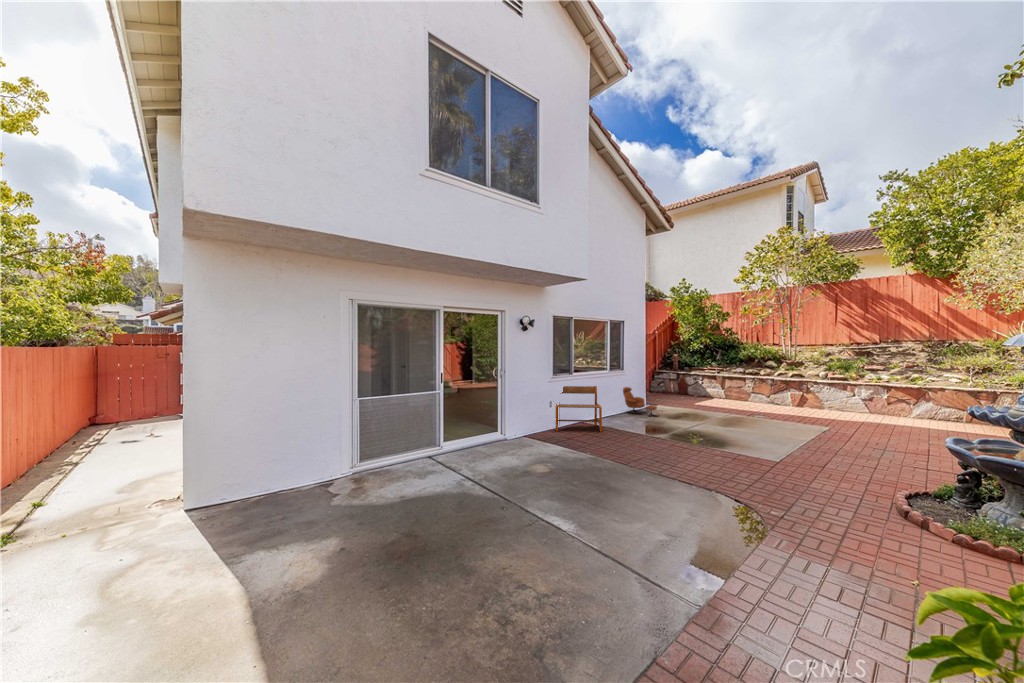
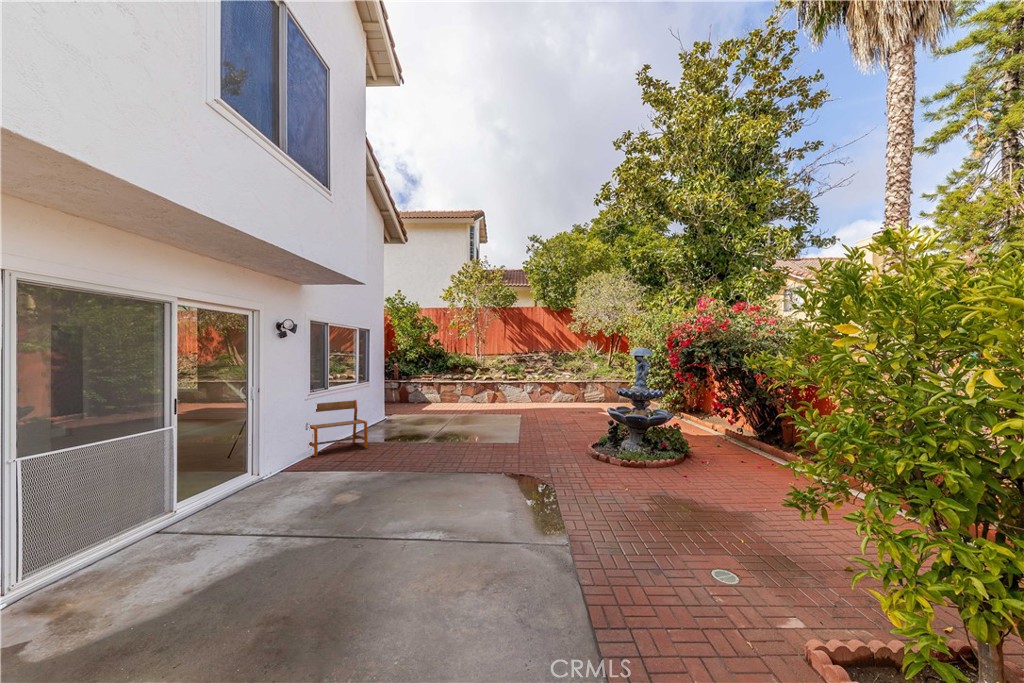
lounge chair: present [623,387,657,416] -> none [367,399,404,427]

